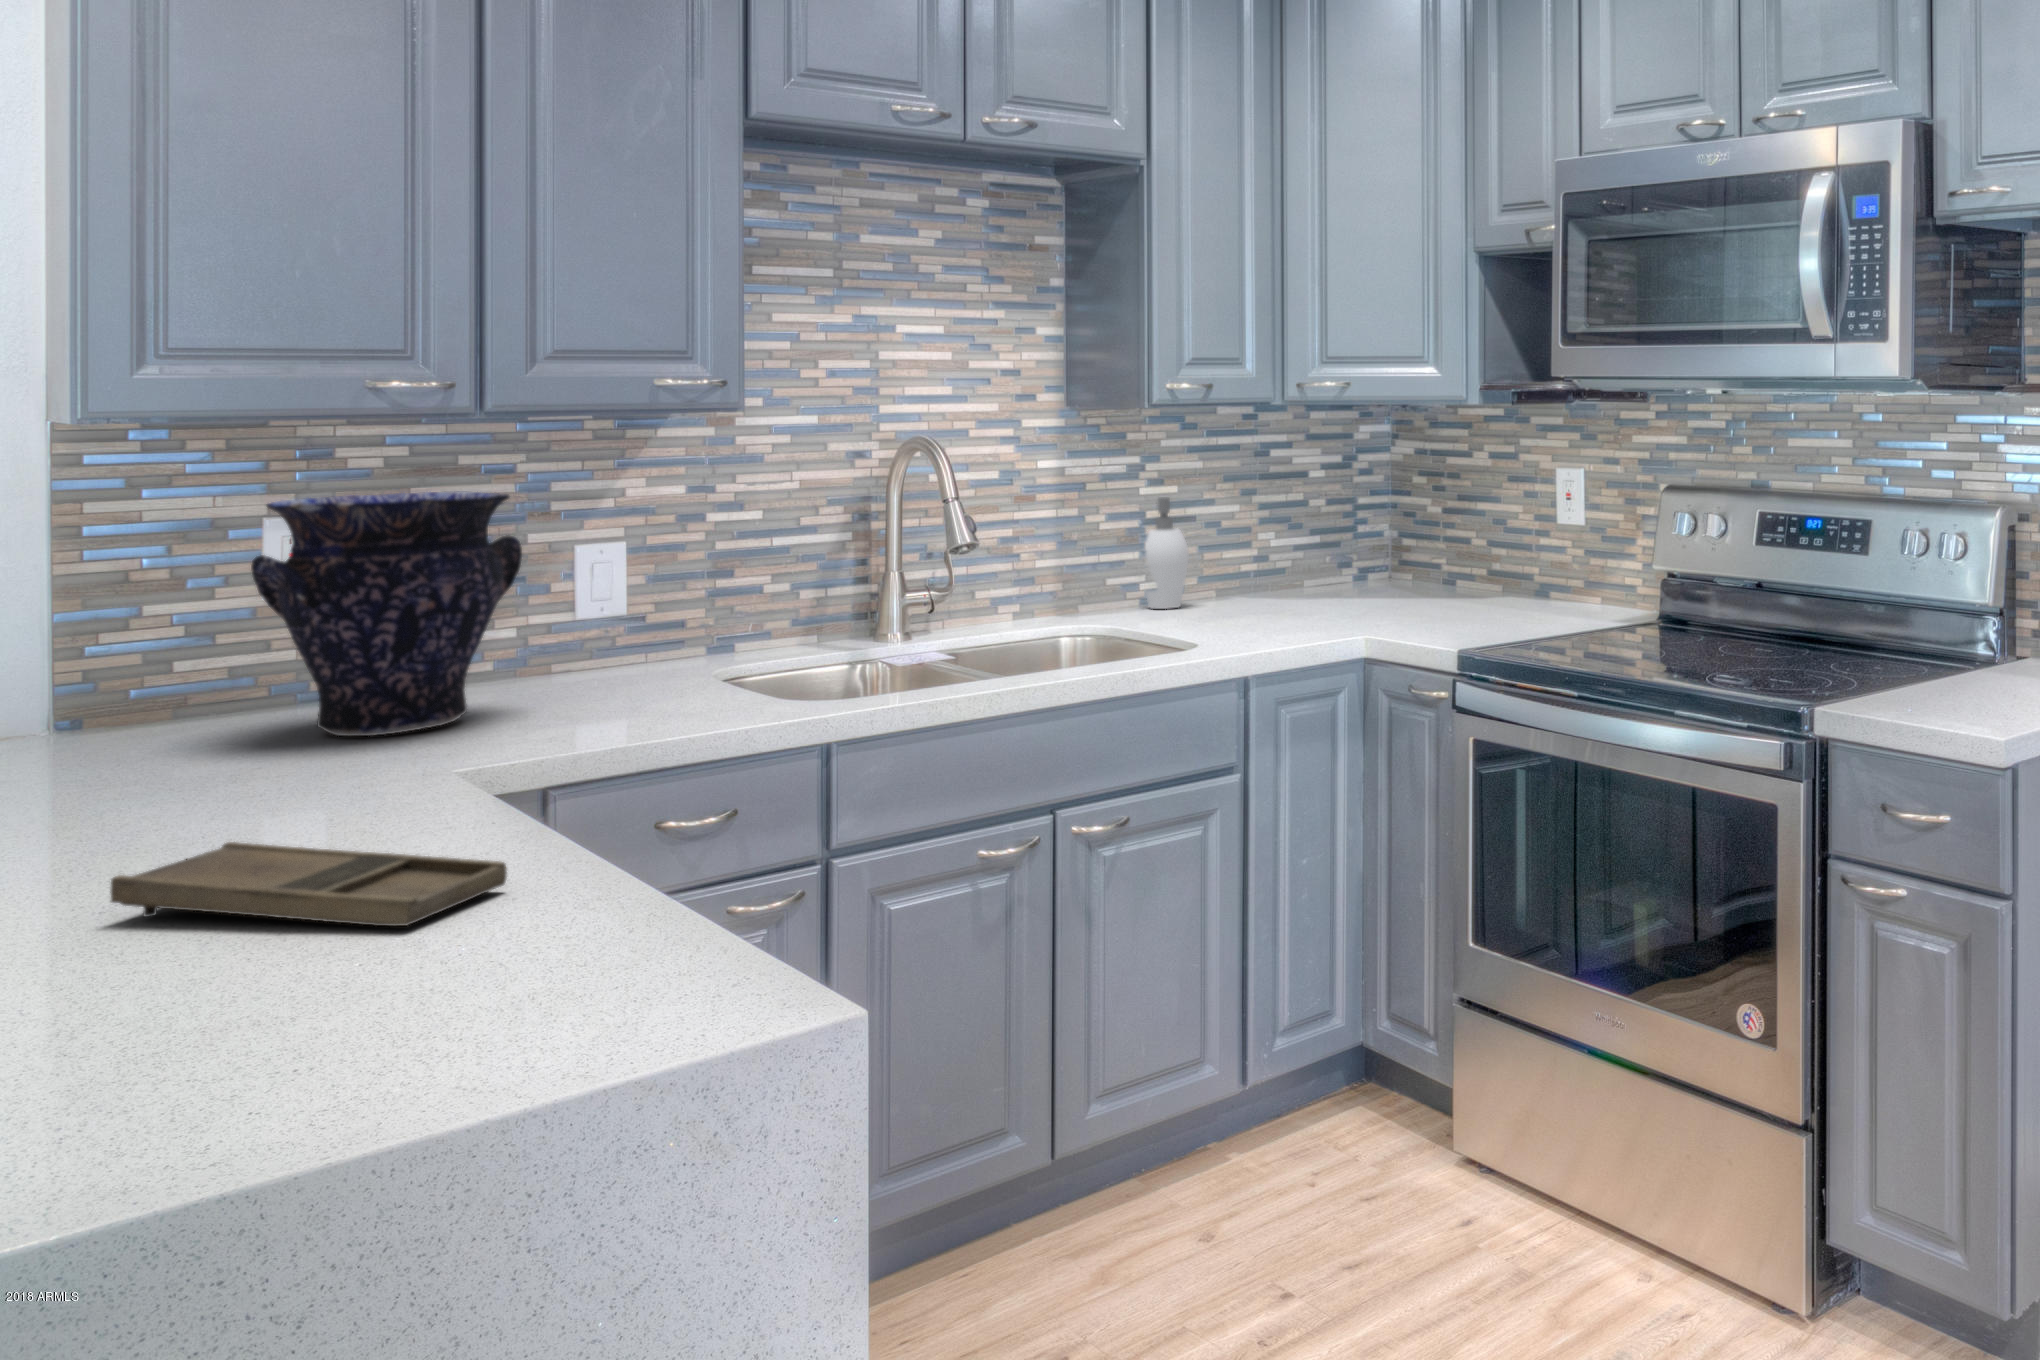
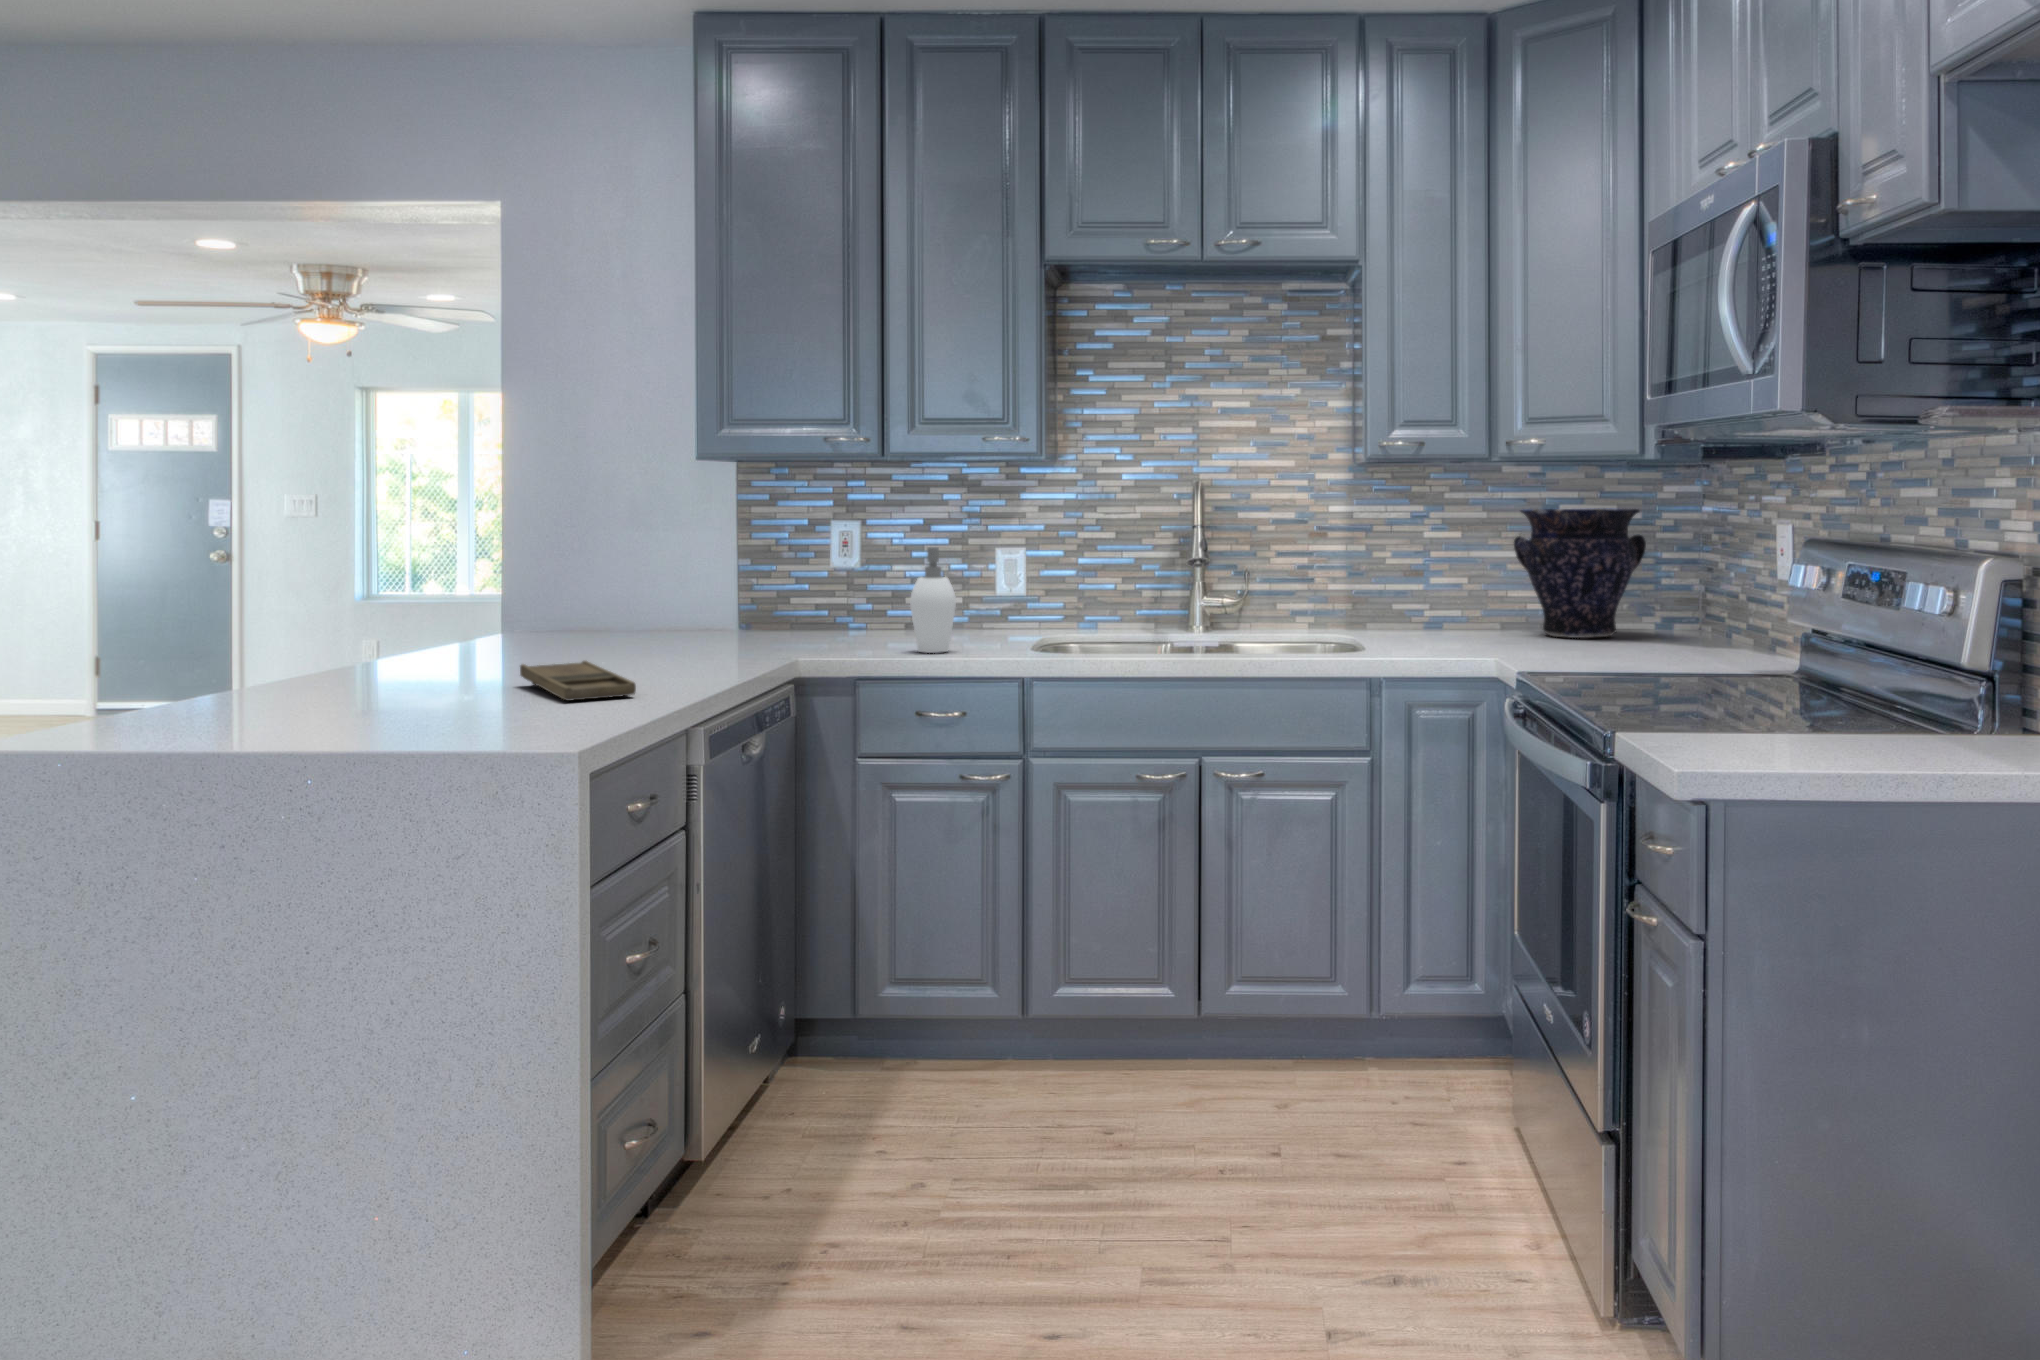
vase: present [251,491,522,736] -> present [1514,508,1646,638]
soap dispenser: present [1146,497,1192,609] -> present [910,547,956,653]

